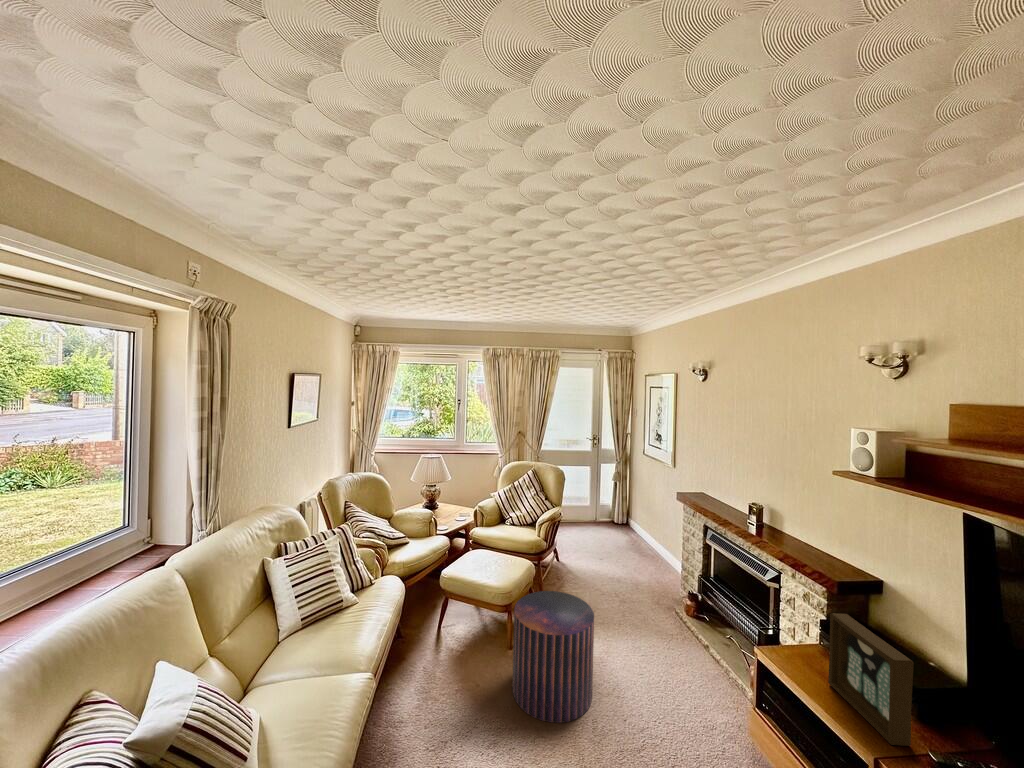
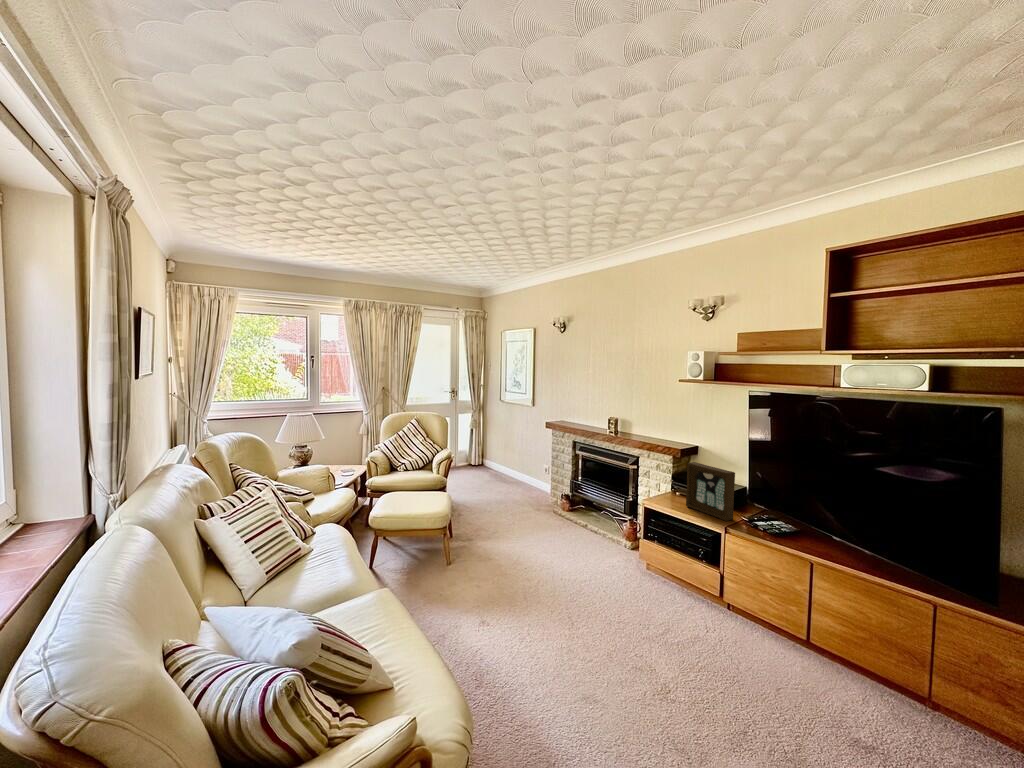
pouf: present [512,591,594,723] -> none [466,503,533,599]

